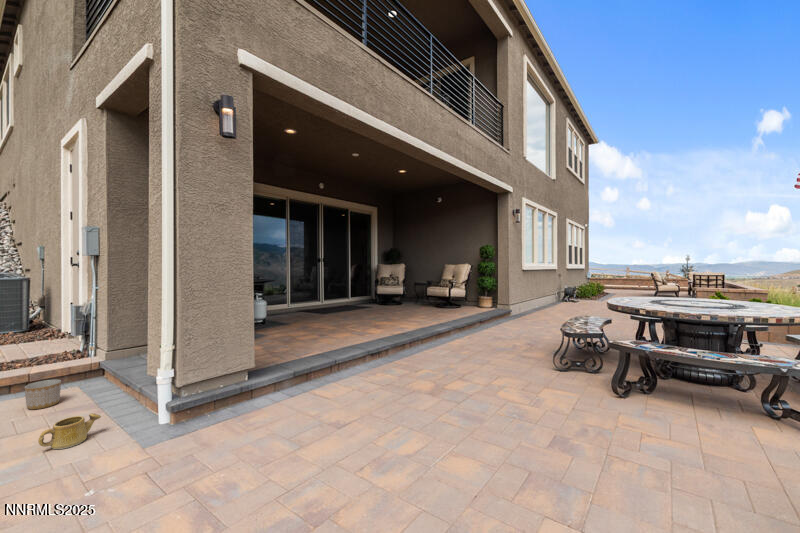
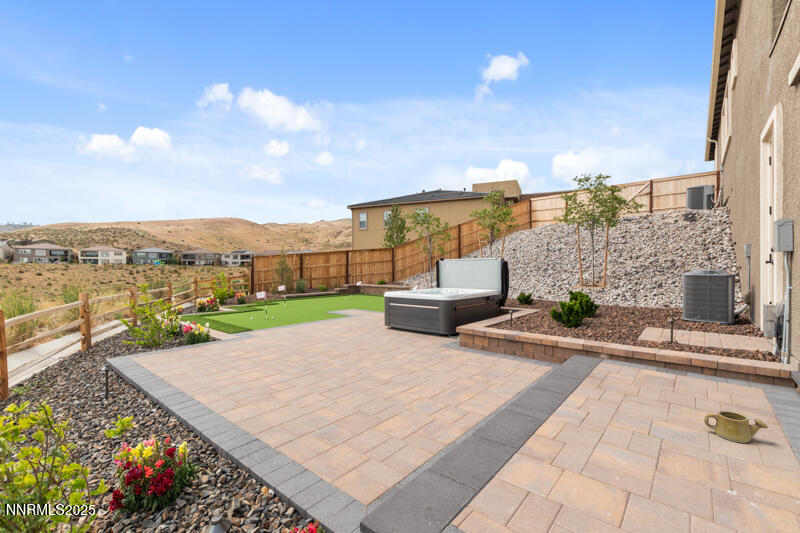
planter: present [25,380,61,409] -> none [708,370,741,397]

